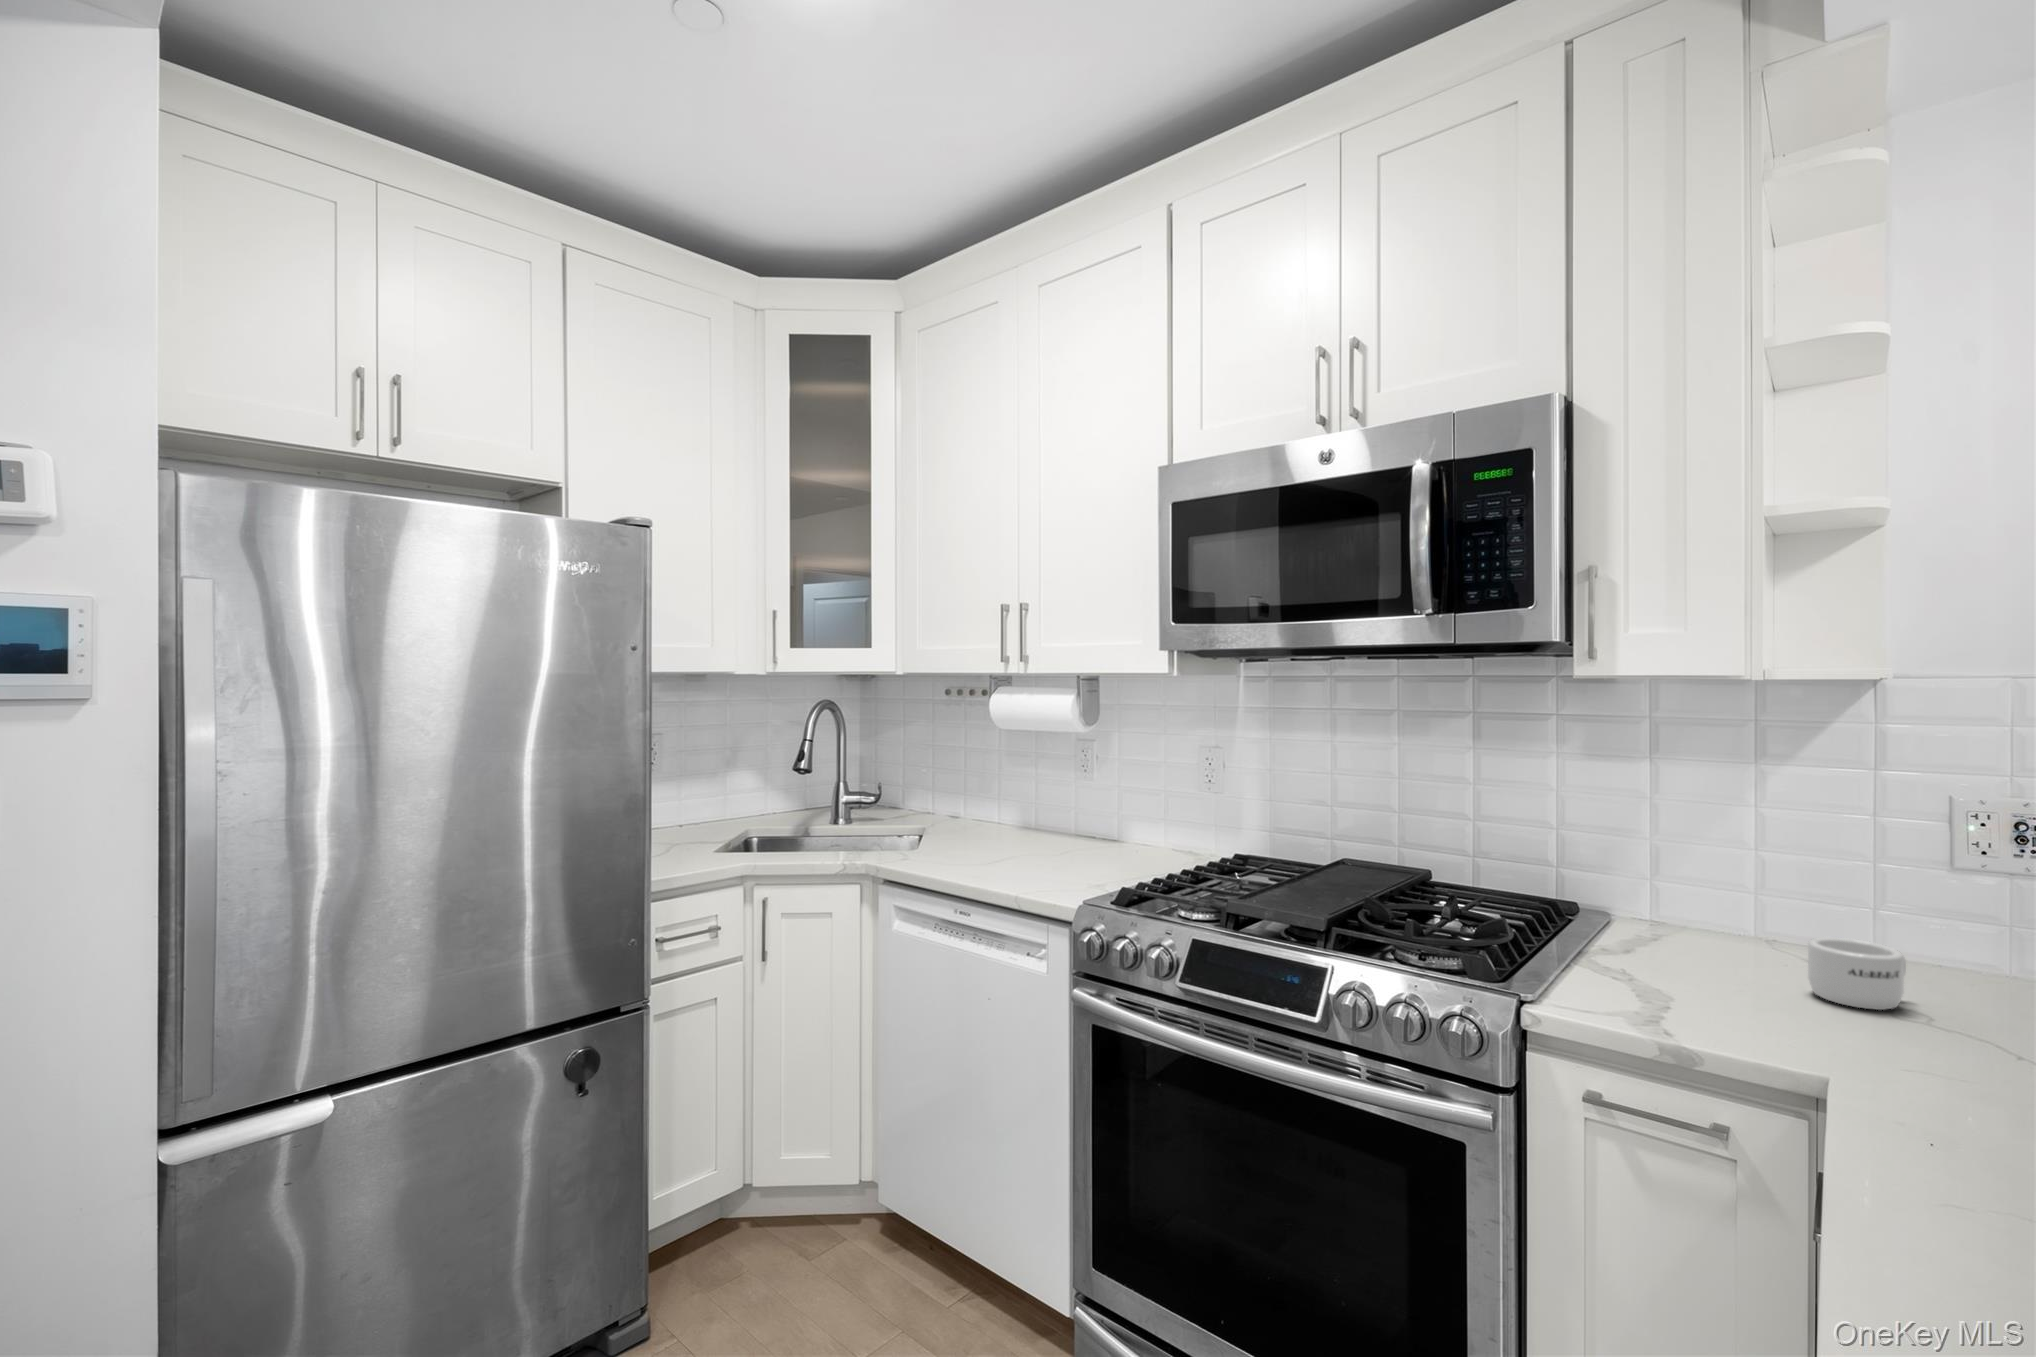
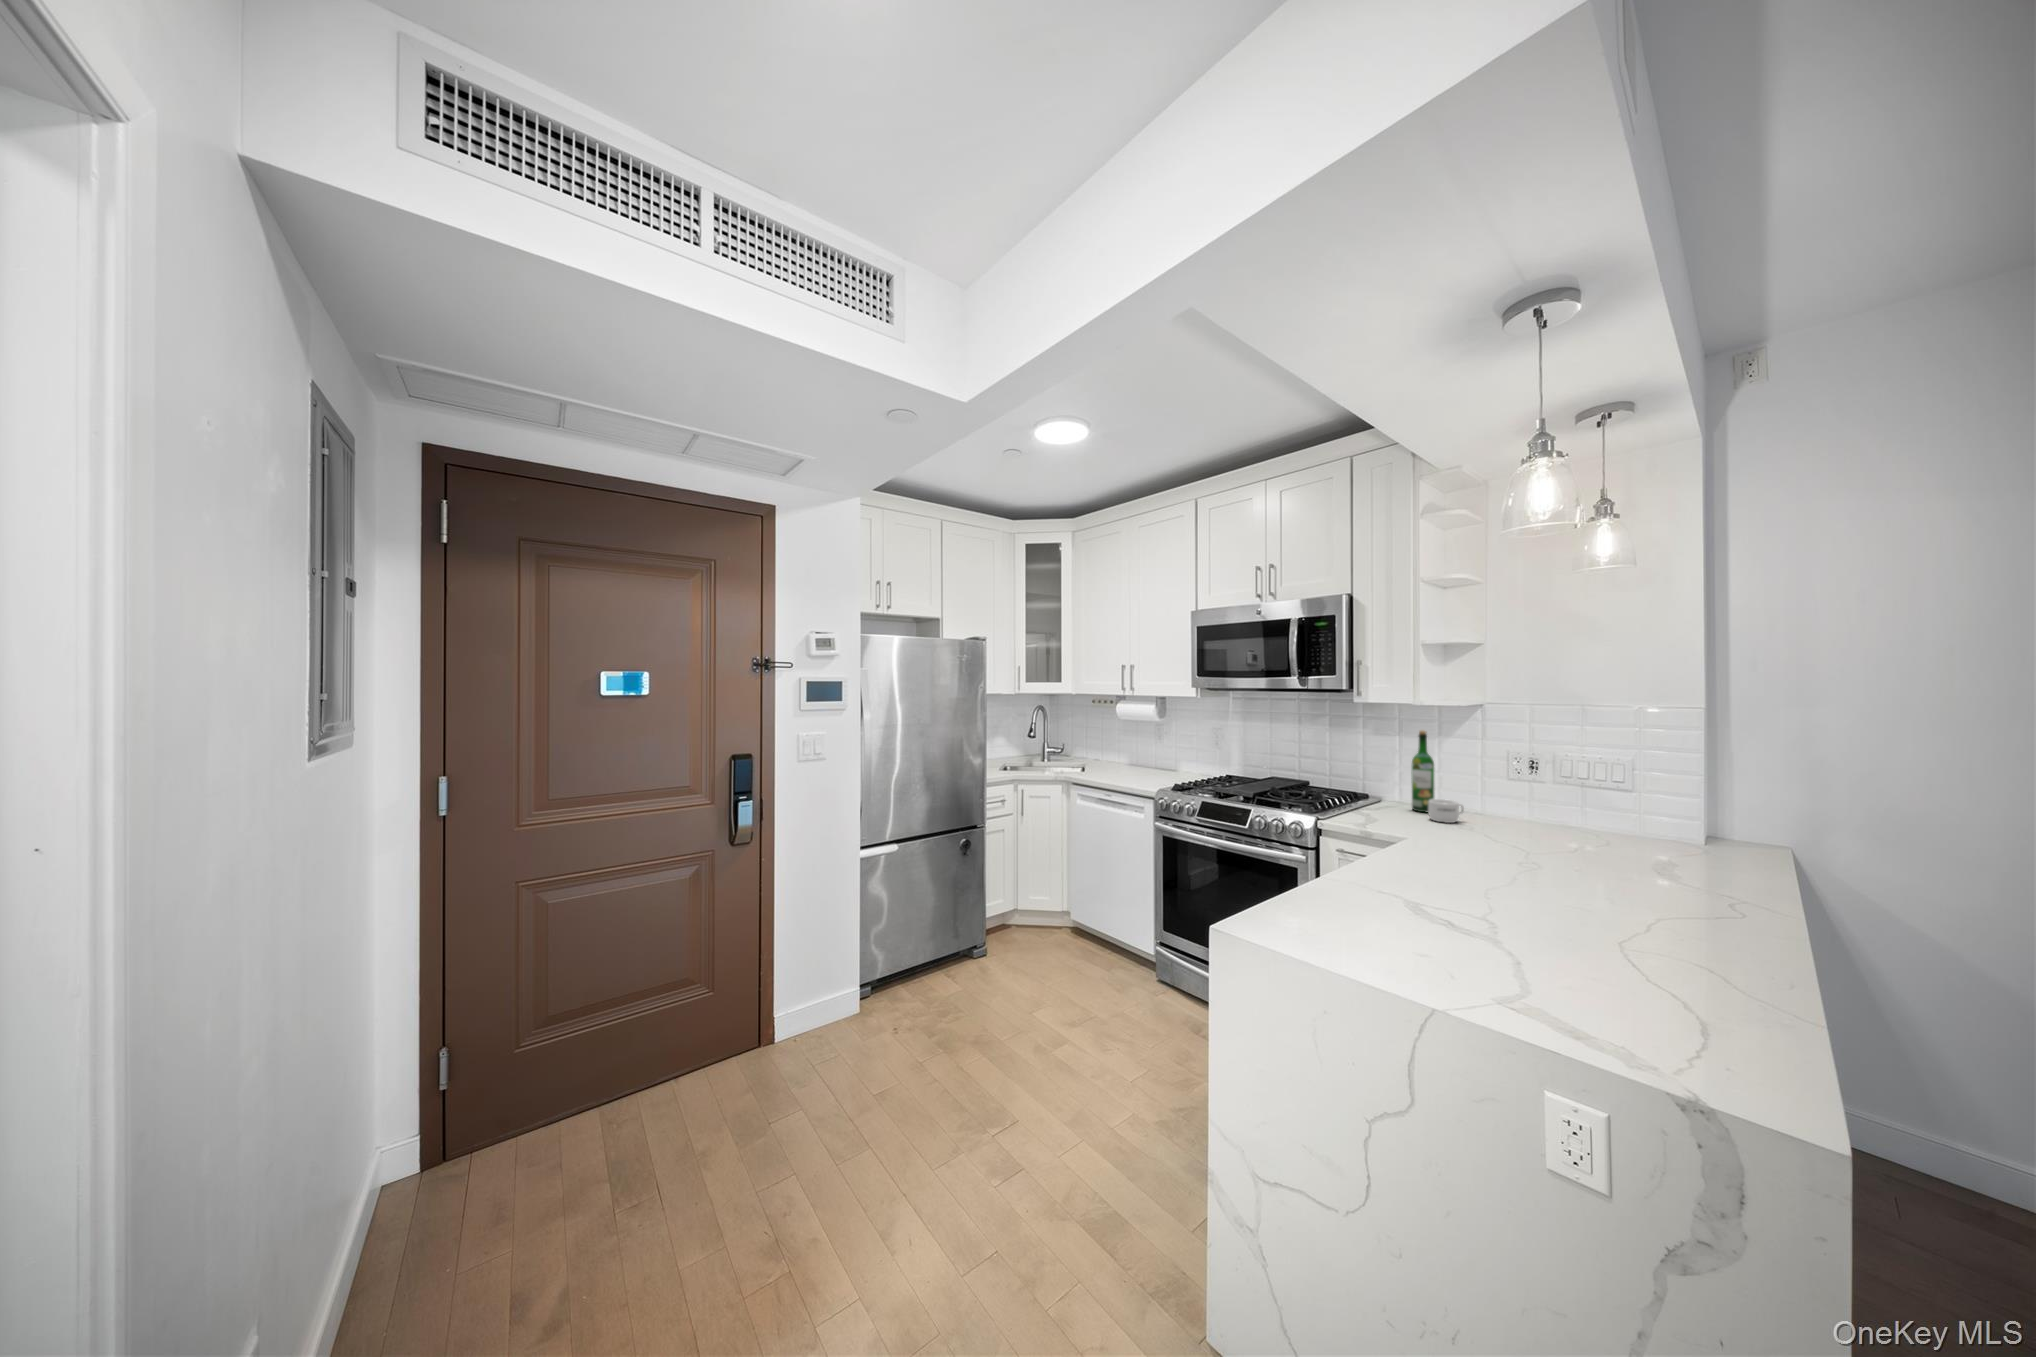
wine bottle: none [1723,749,1786,966] -> present [1412,730,1434,812]

